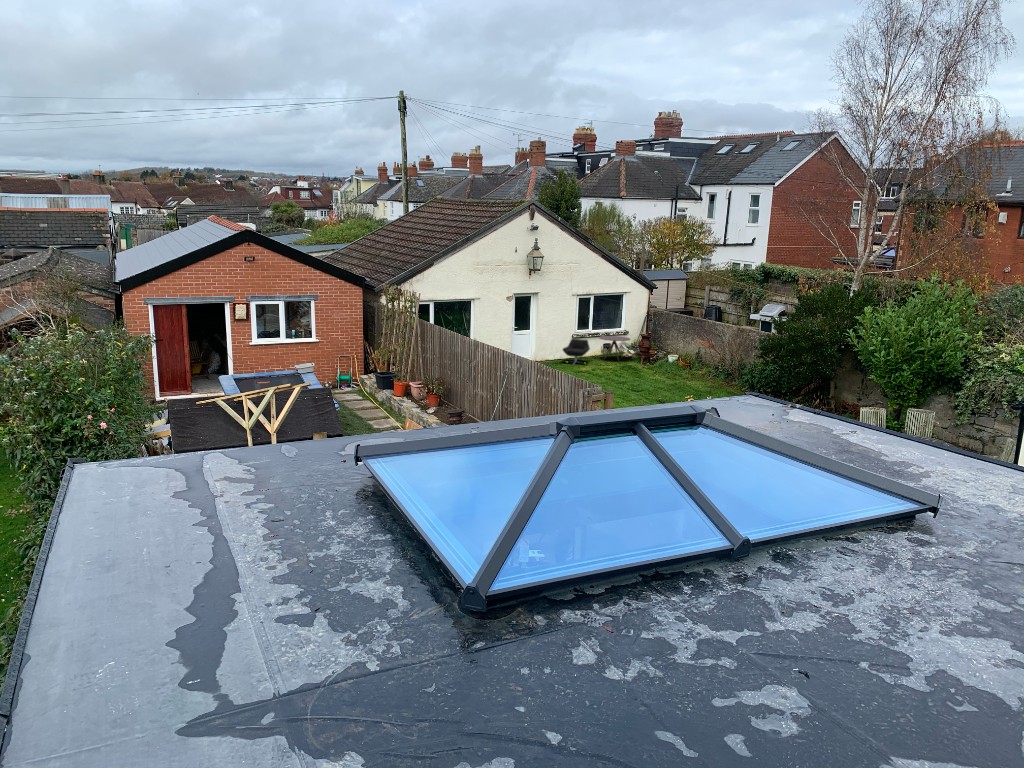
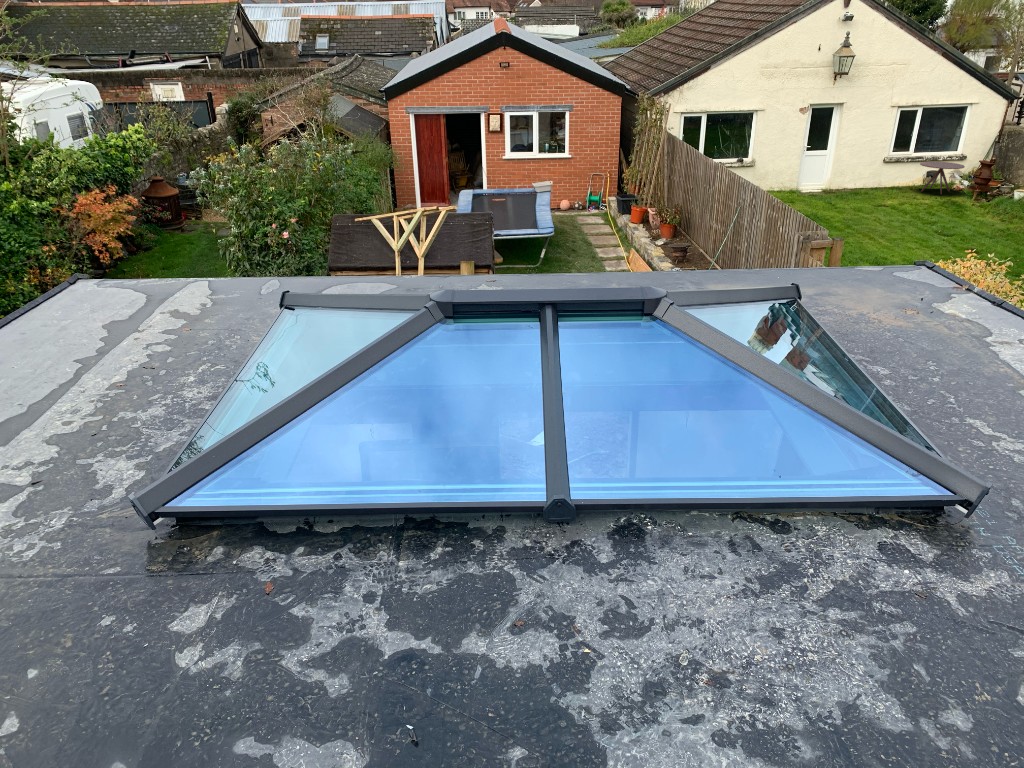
lounge chair: present [563,339,590,363] -> none [864,163,903,196]

